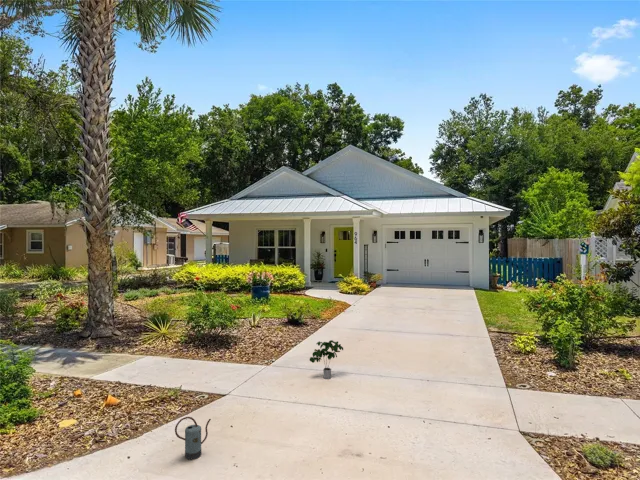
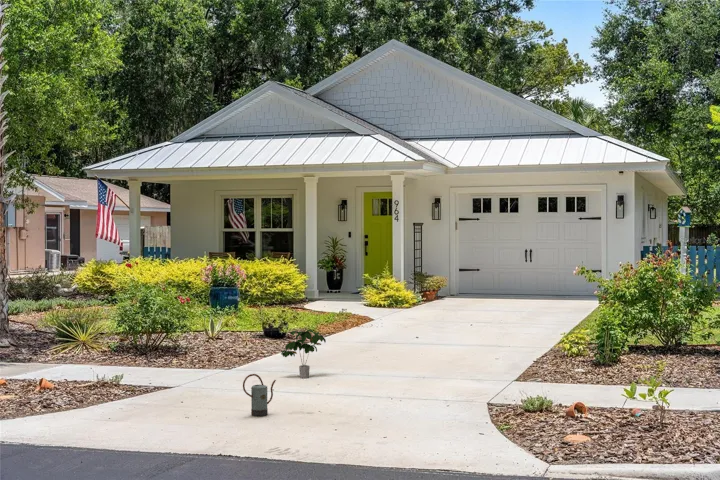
watering can: present [175,417,211,460] -> present [243,374,276,416]

